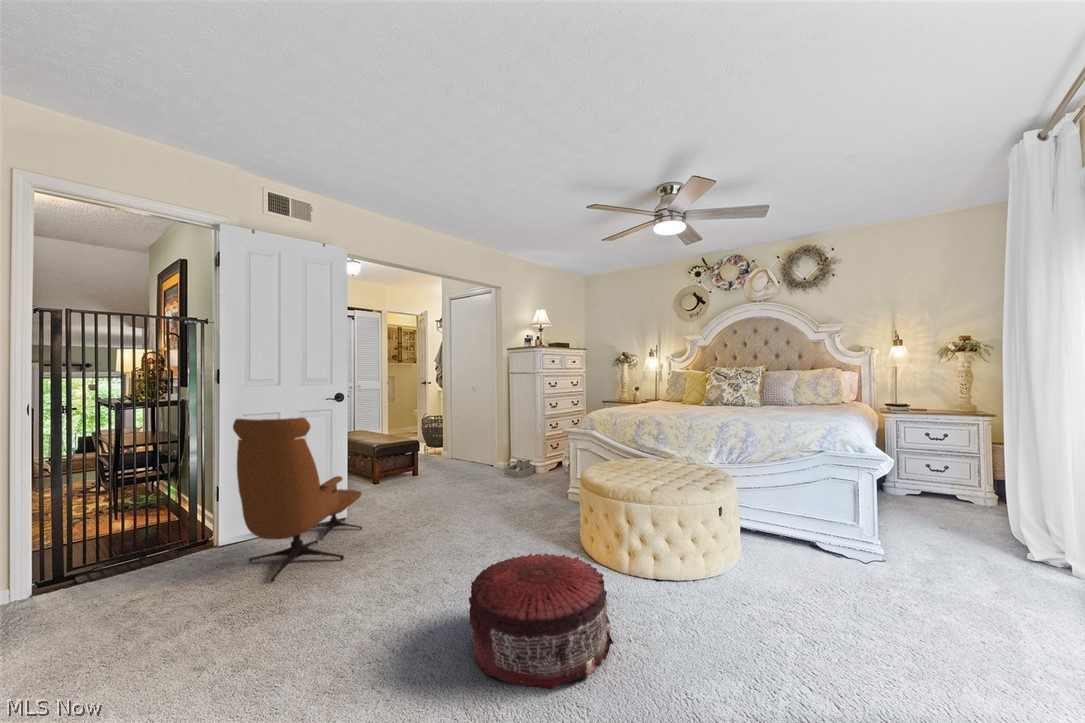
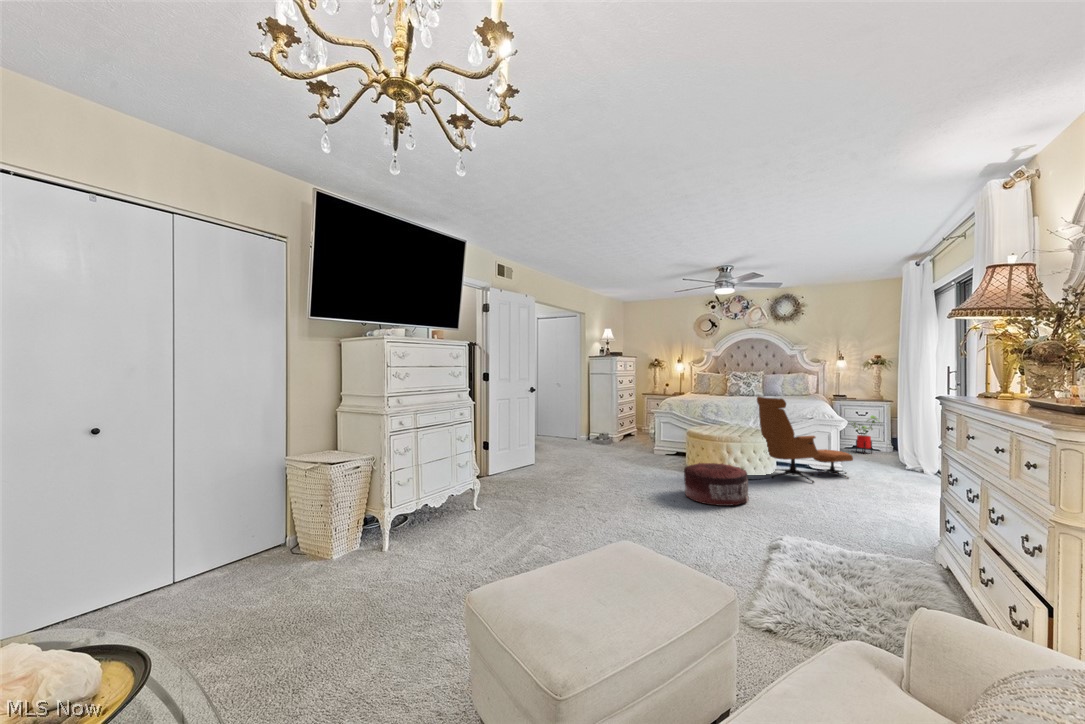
lounge chair: present [233,418,362,582] -> present [757,397,853,483]
house plant: none [914,441,970,511] -> present [852,416,876,453]

